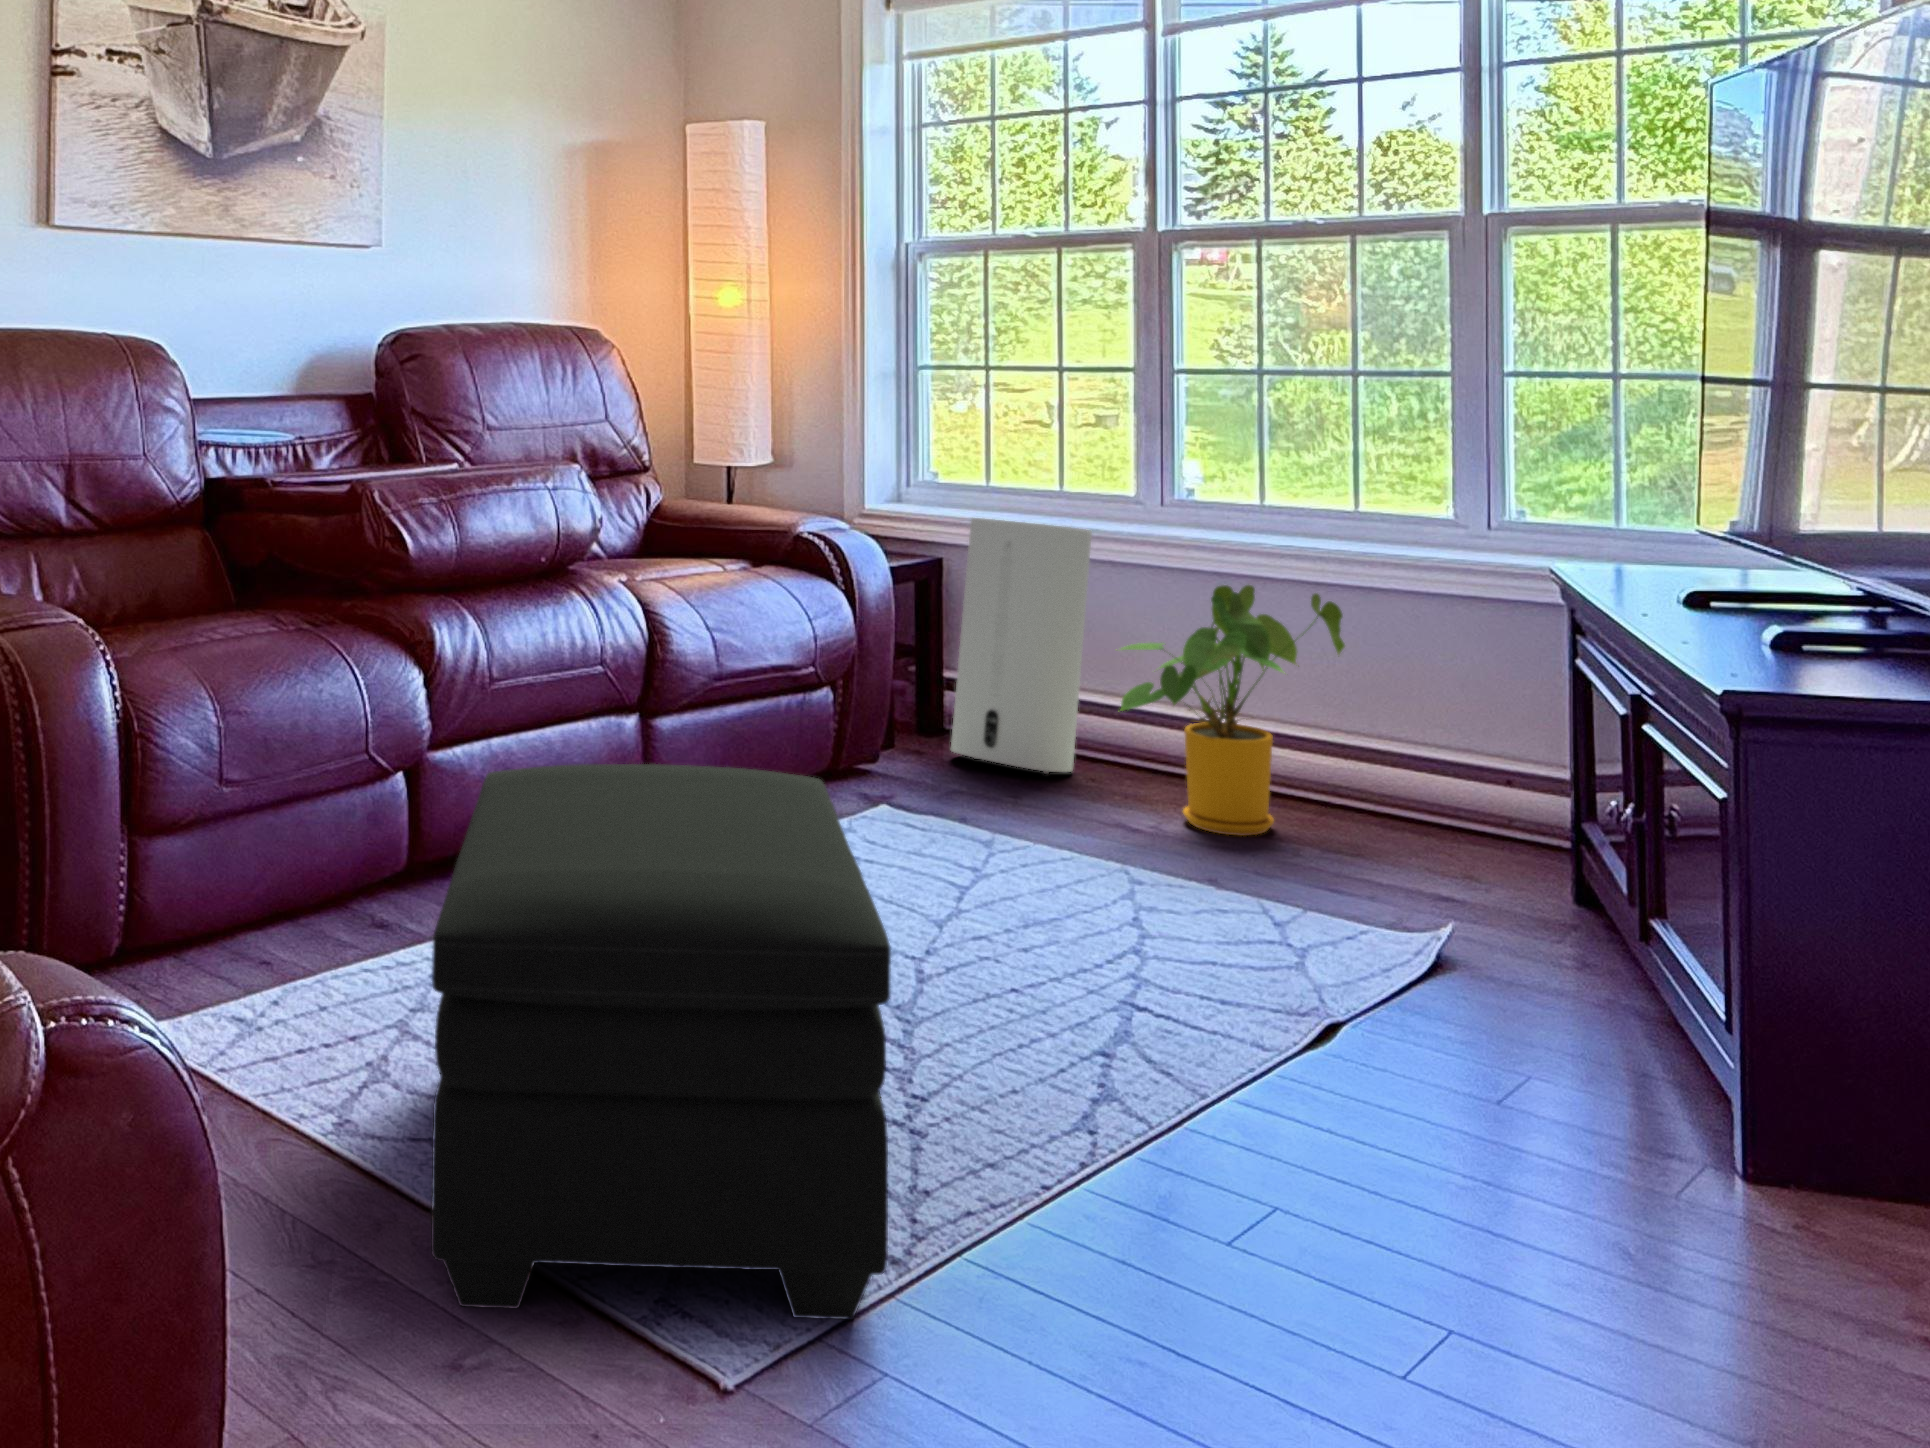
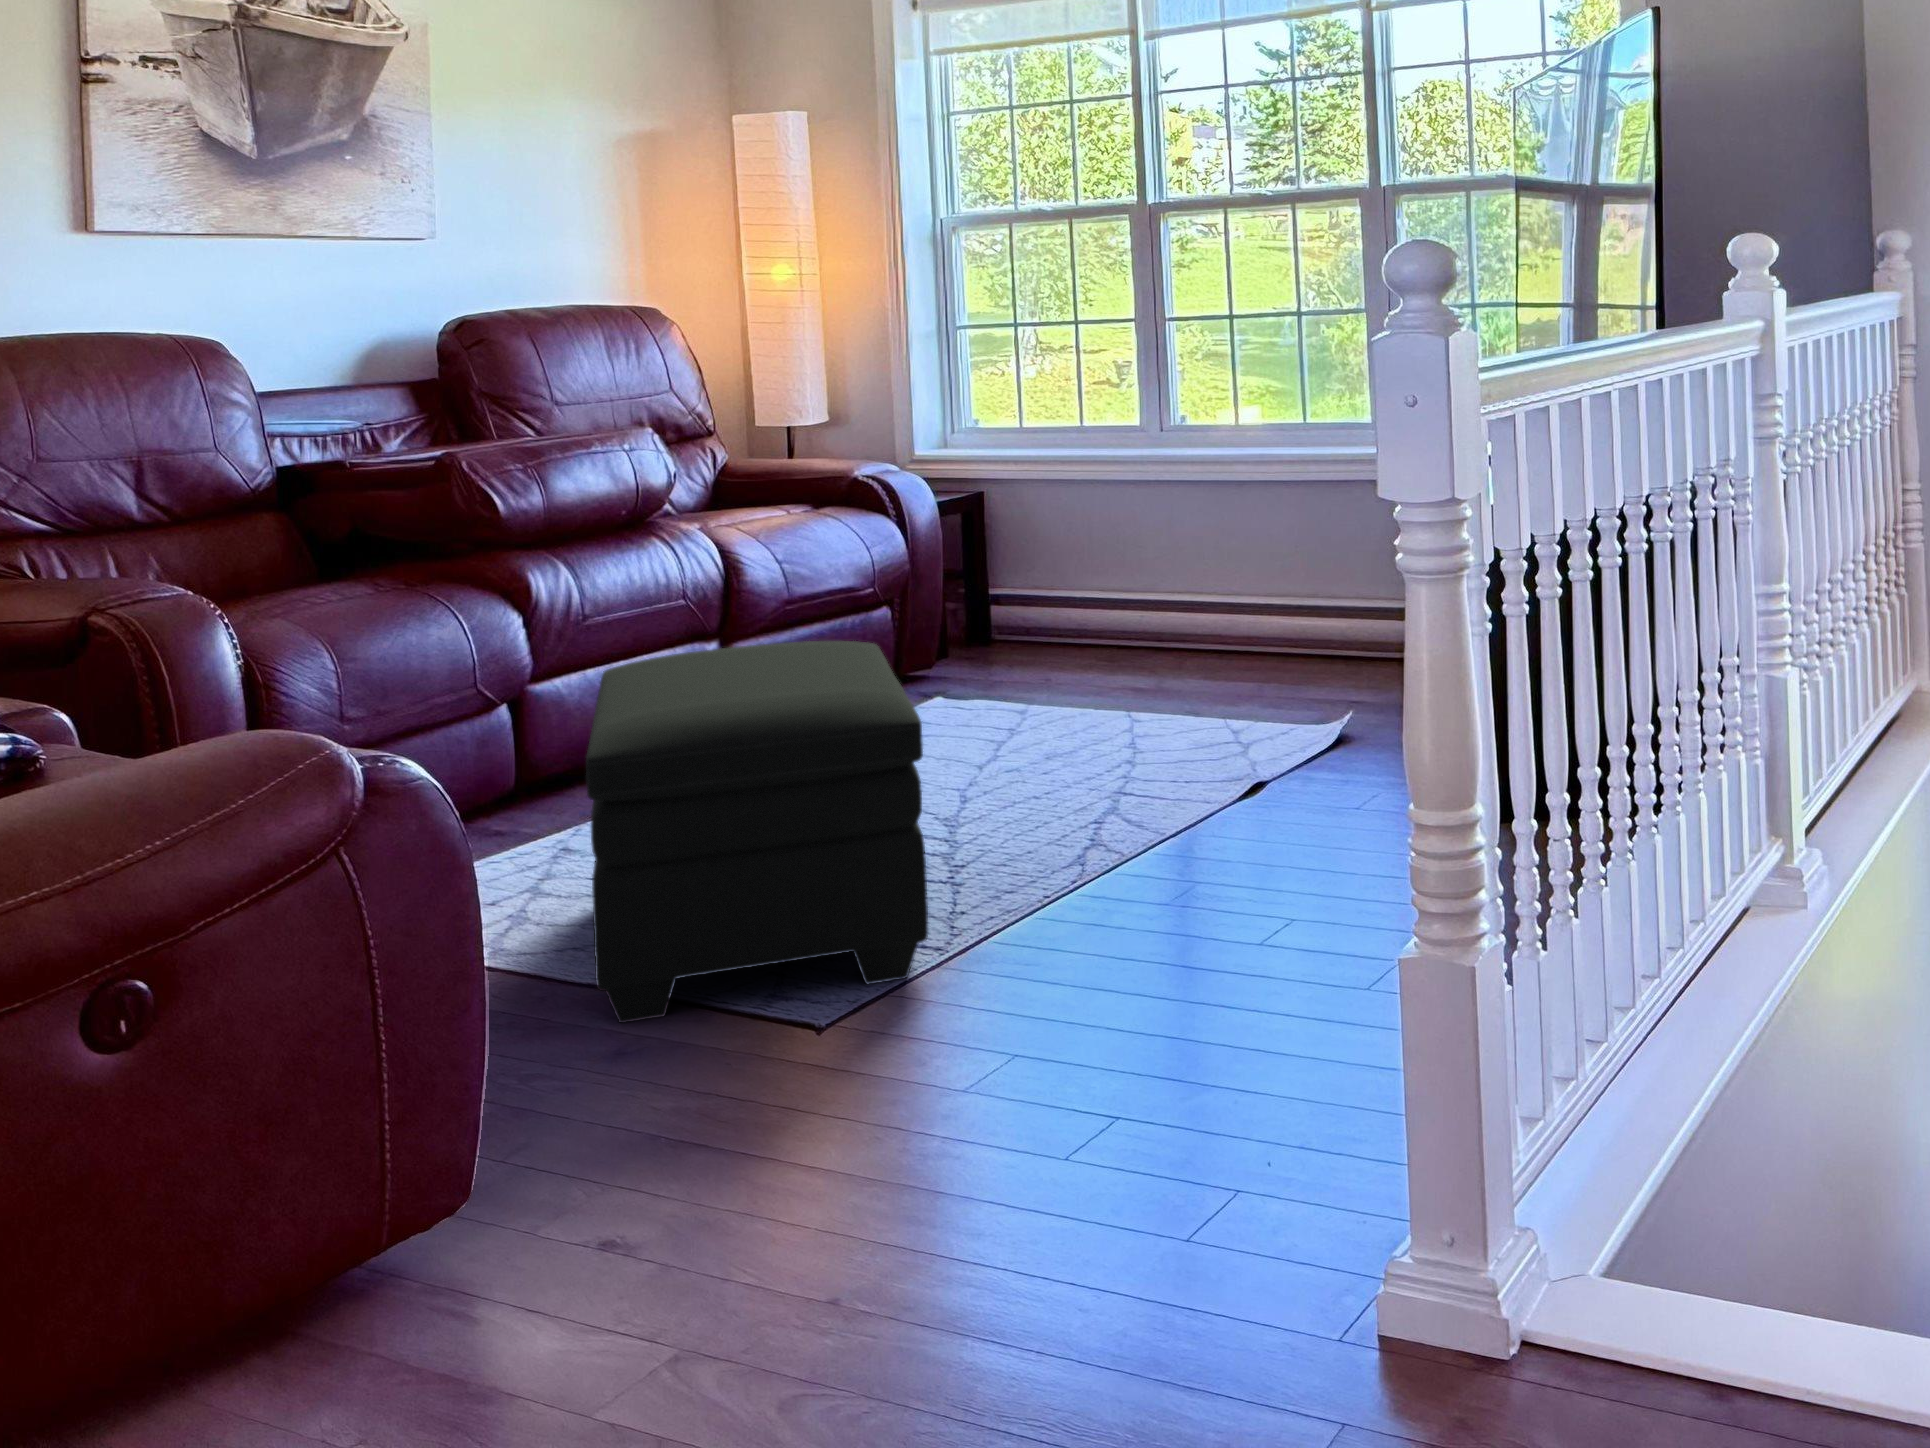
air purifier: present [951,518,1092,774] -> none [997,452,1106,658]
house plant: present [1121,585,1345,836] -> none [1119,486,1294,680]

